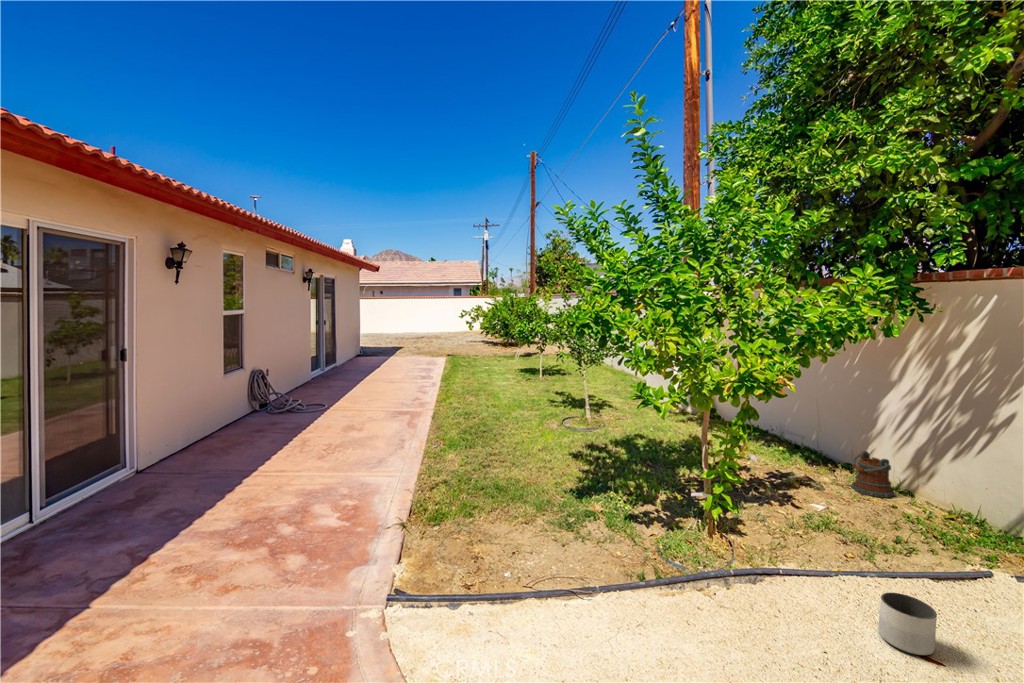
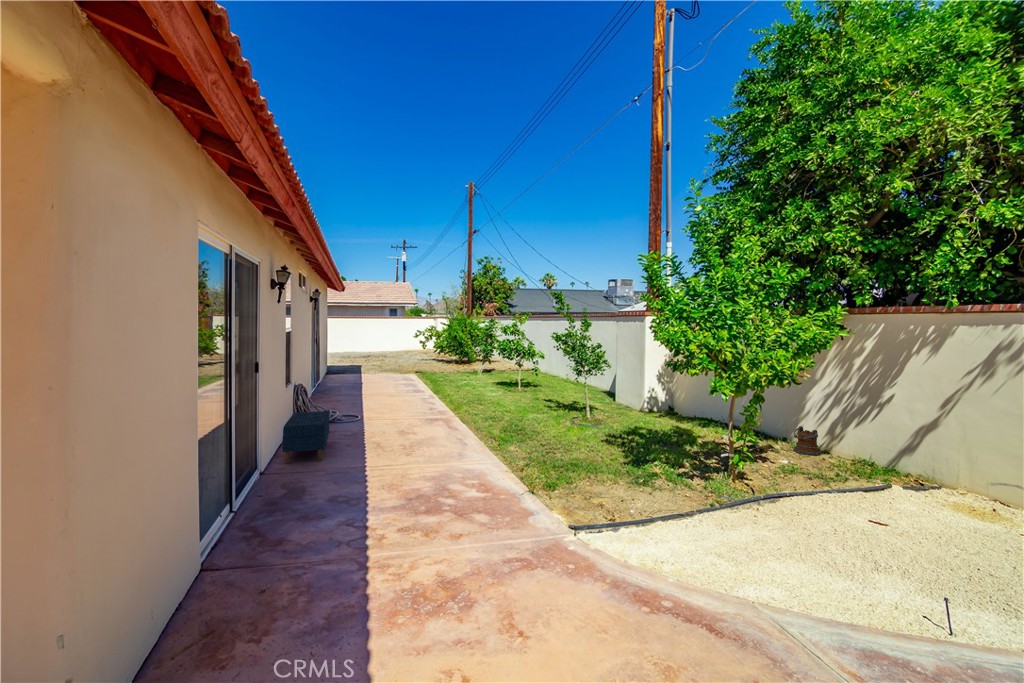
bench: none [161,403,249,464] -> present [282,411,329,464]
planter: present [878,593,937,655] -> none [851,495,883,525]

